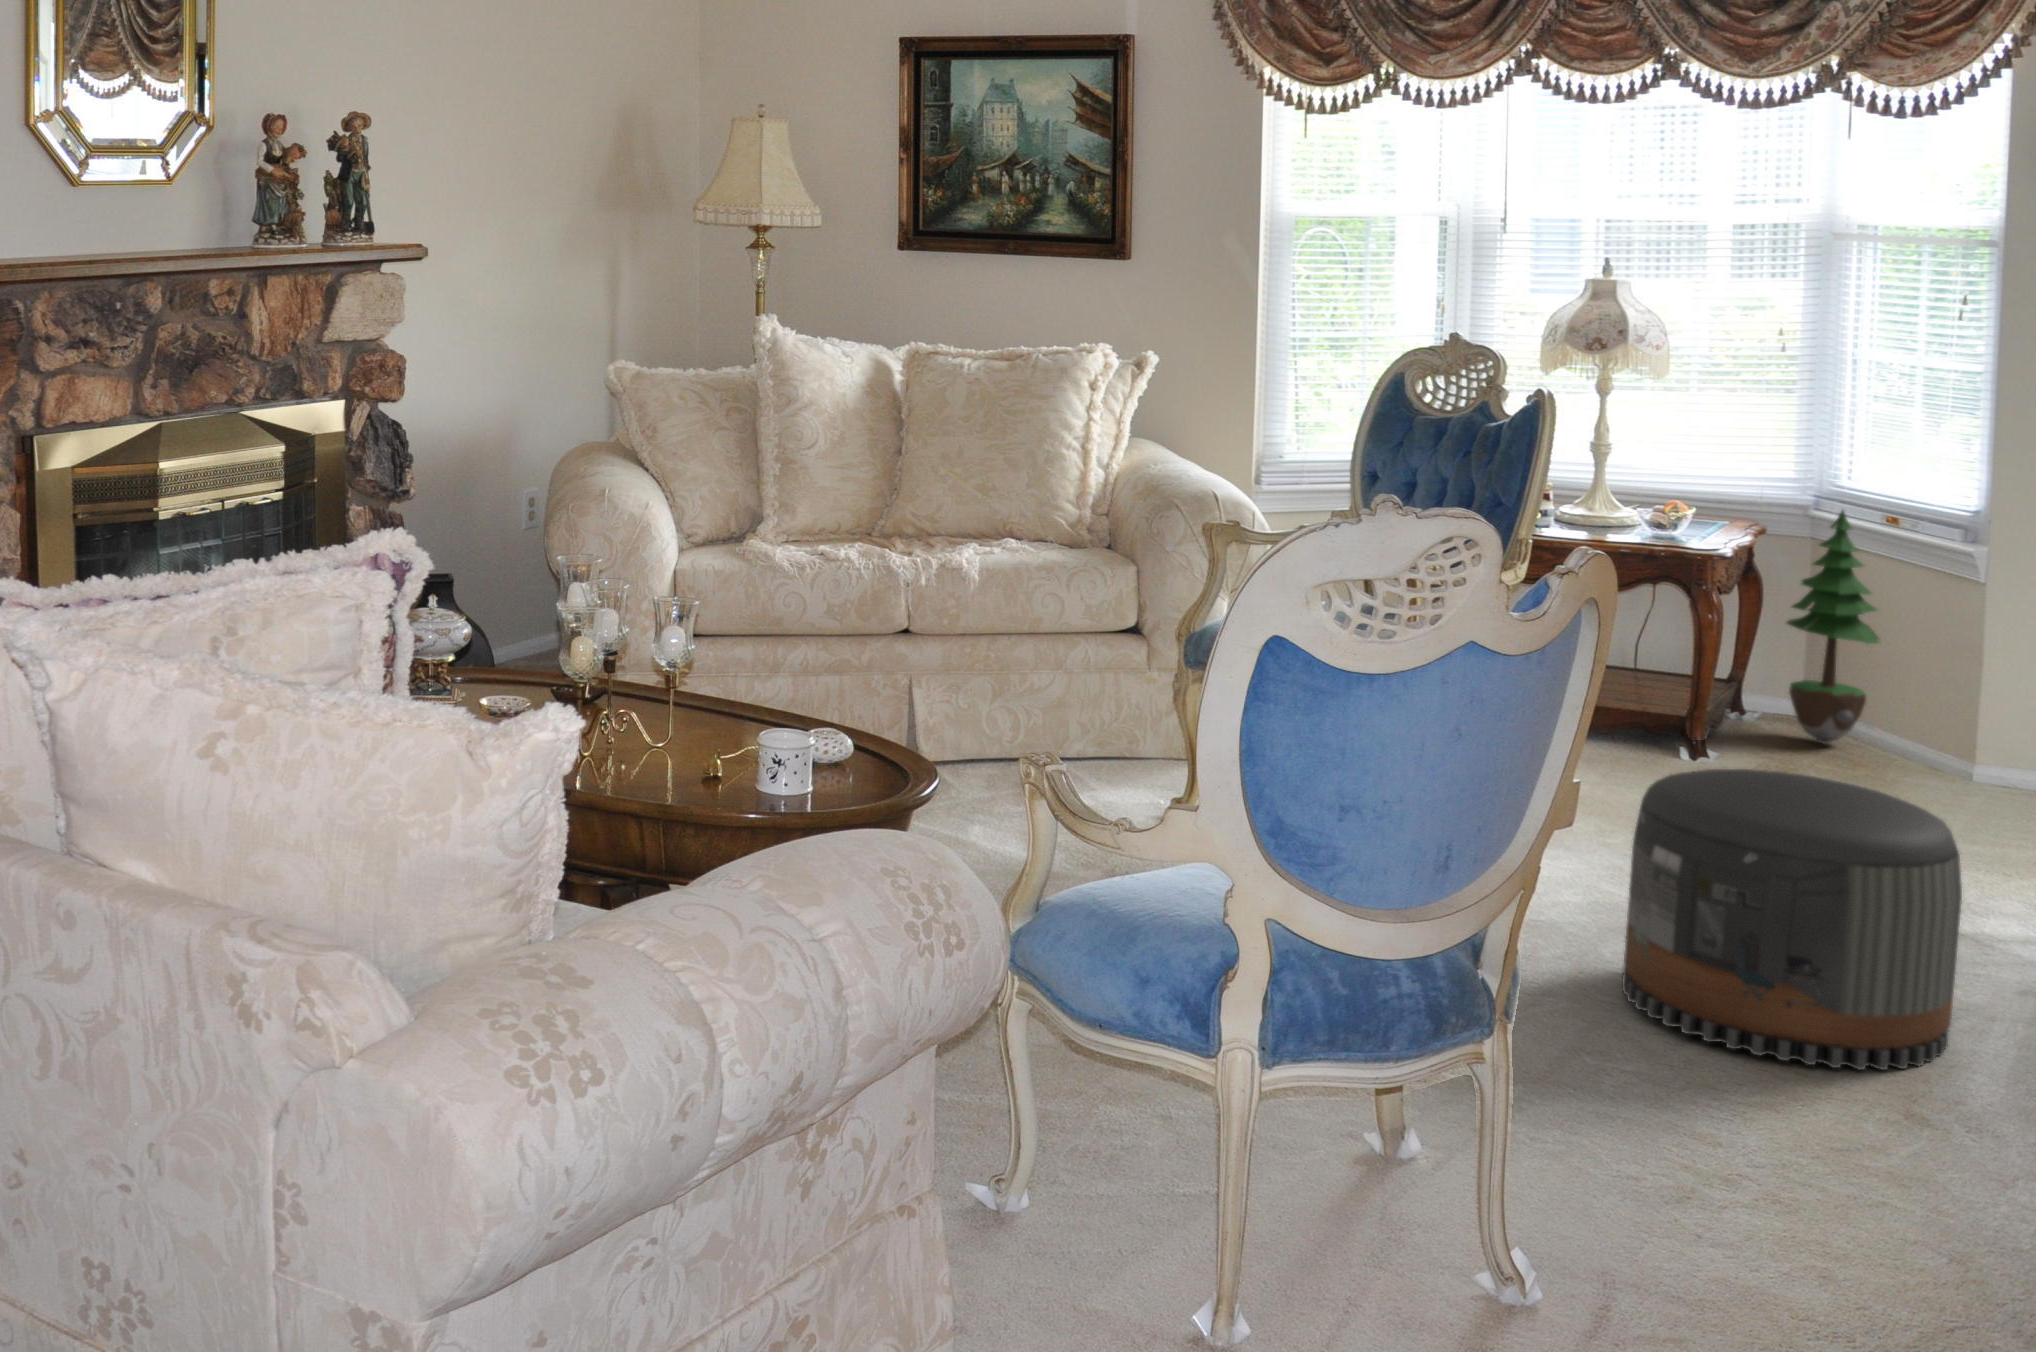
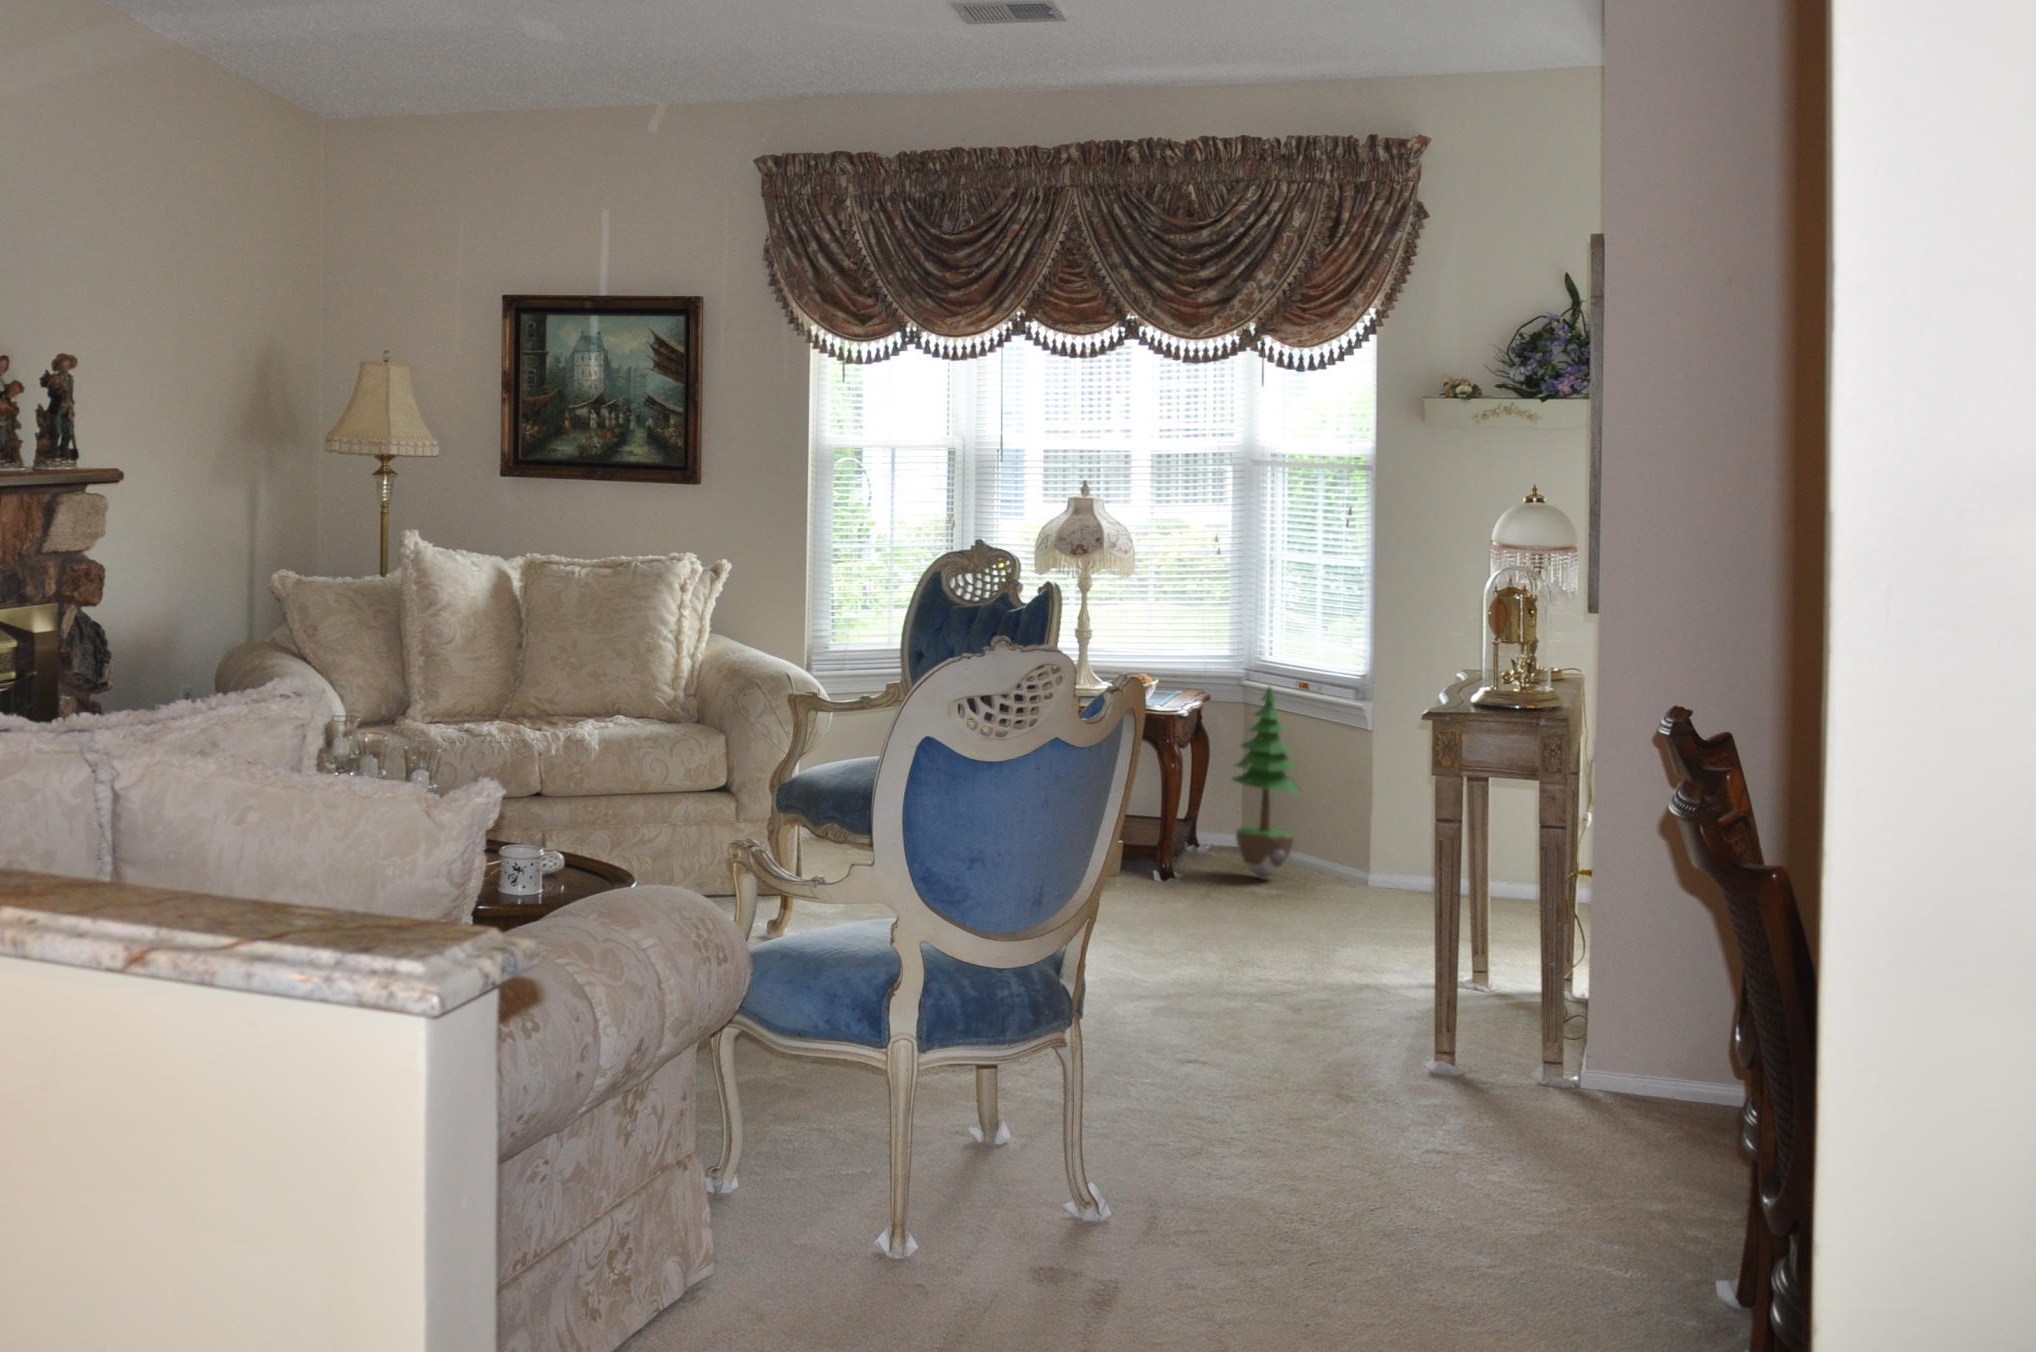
pouf: present [1622,769,1962,1070] -> none [1148,881,1399,1117]

